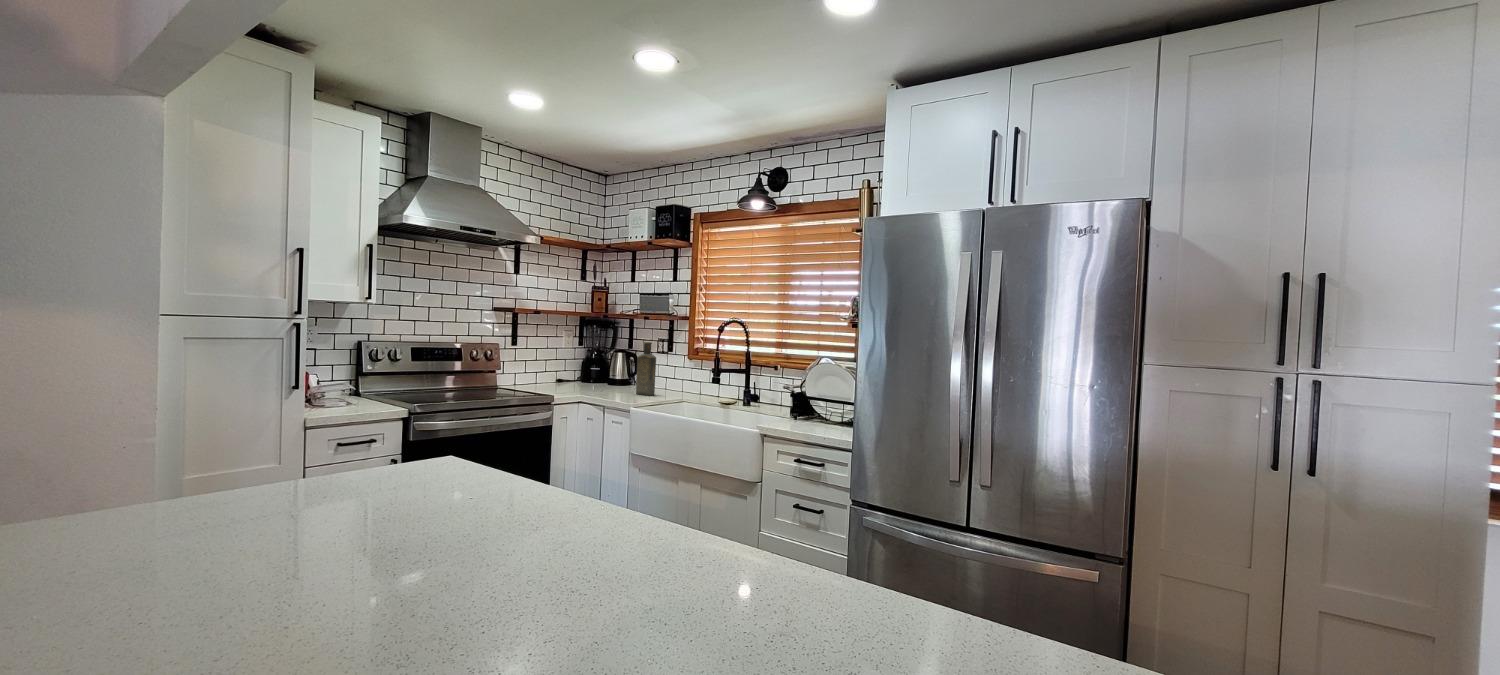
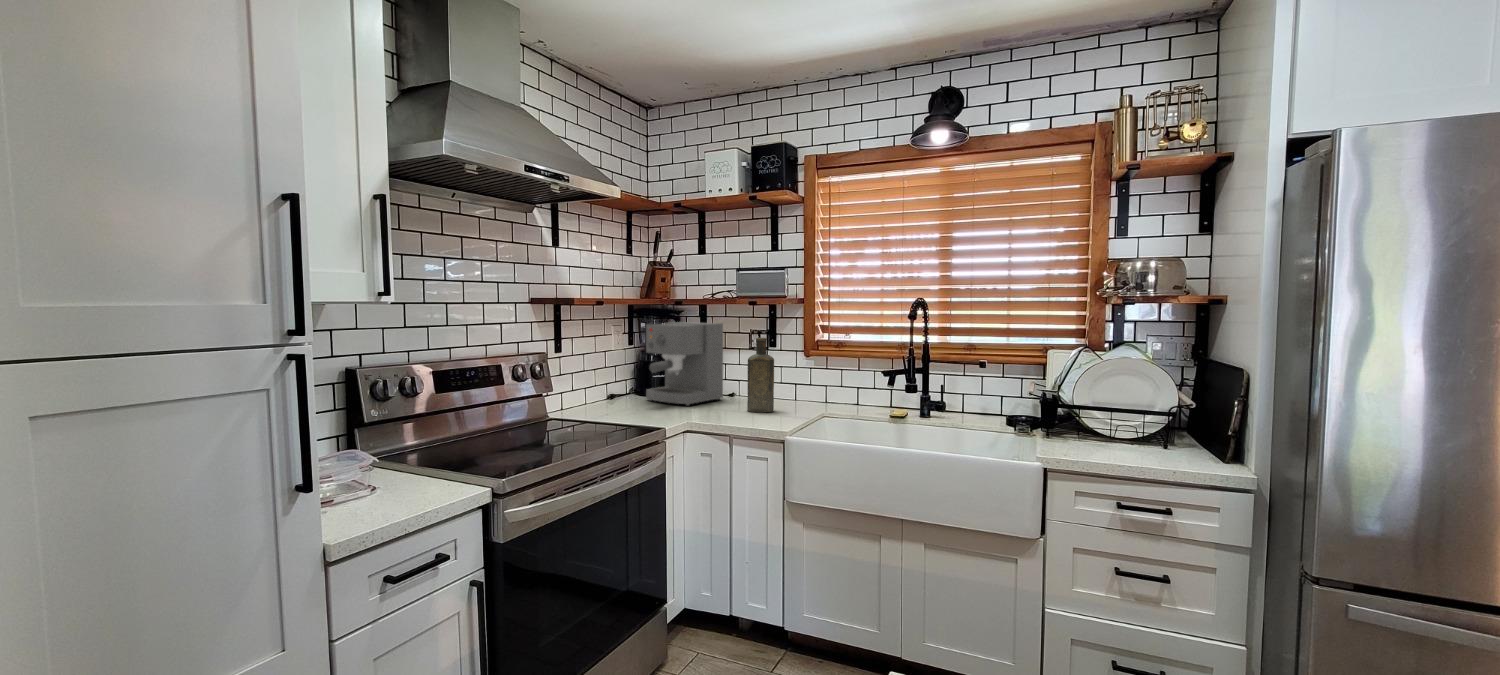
coffee maker: none [573,330,636,389] -> present [646,322,723,406]

